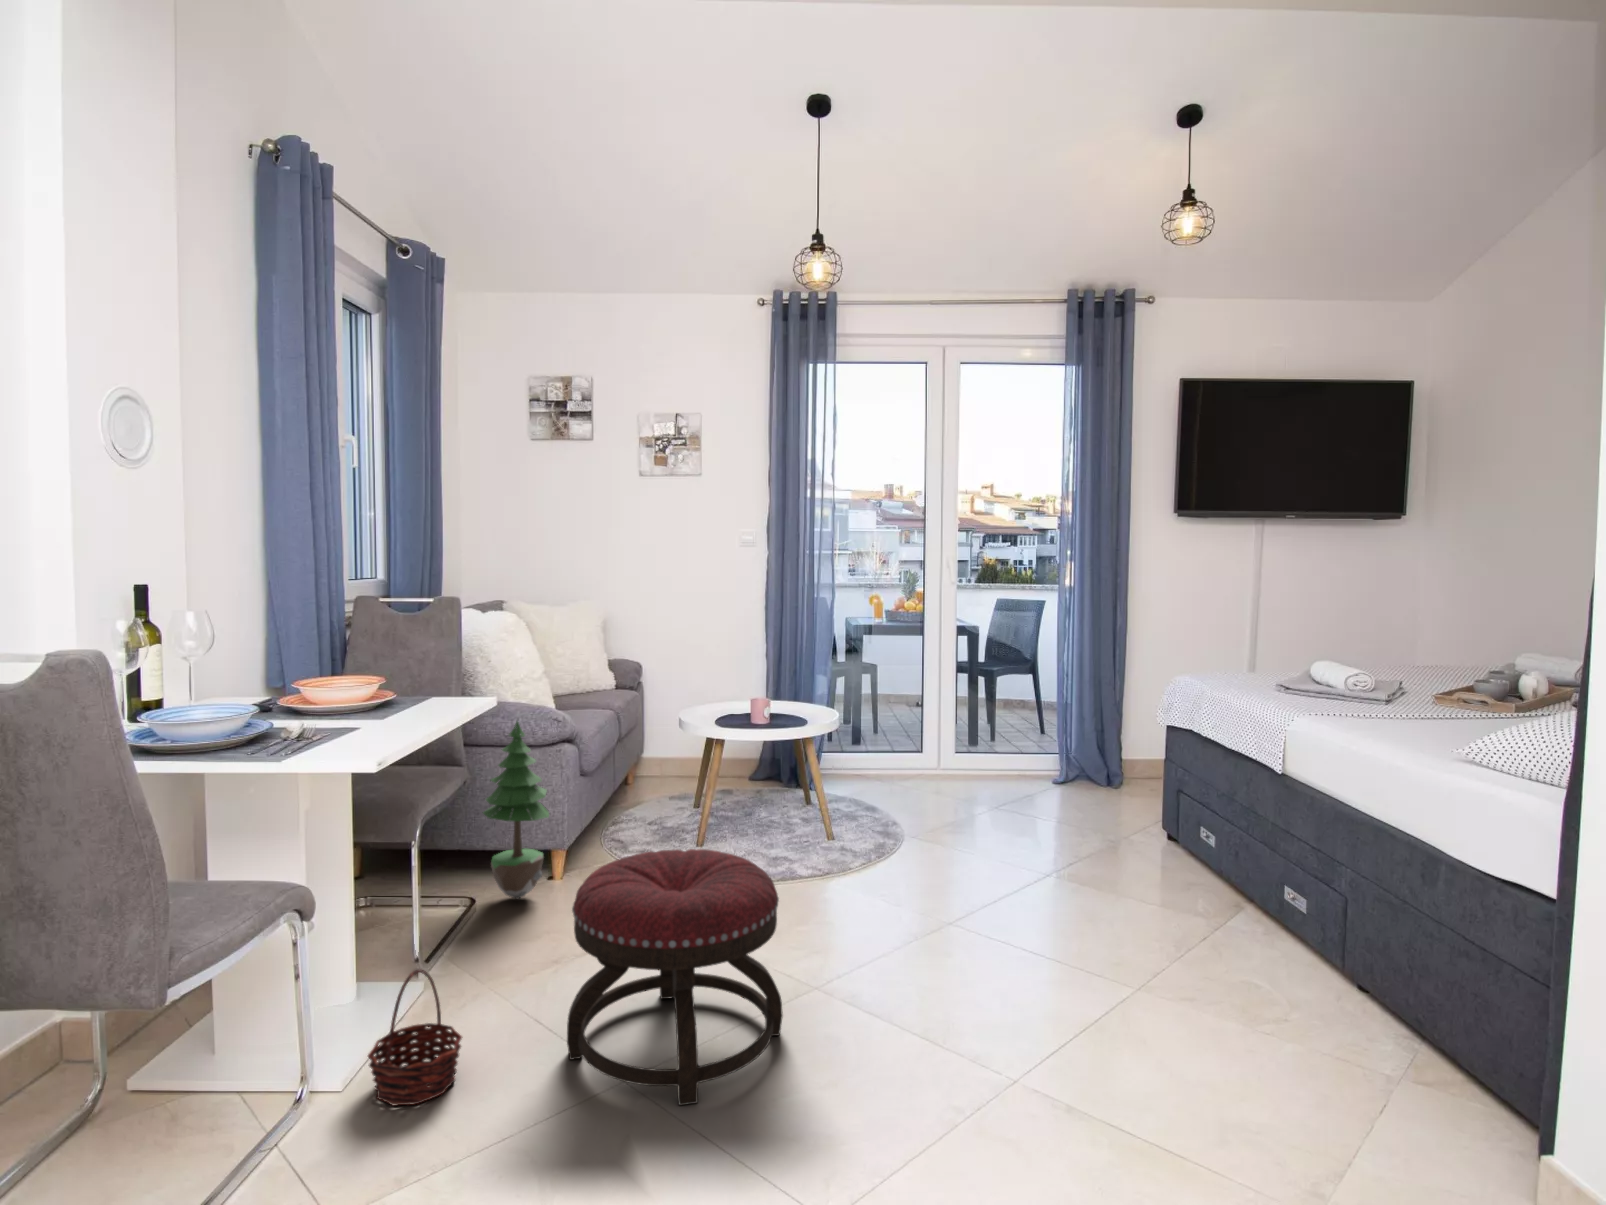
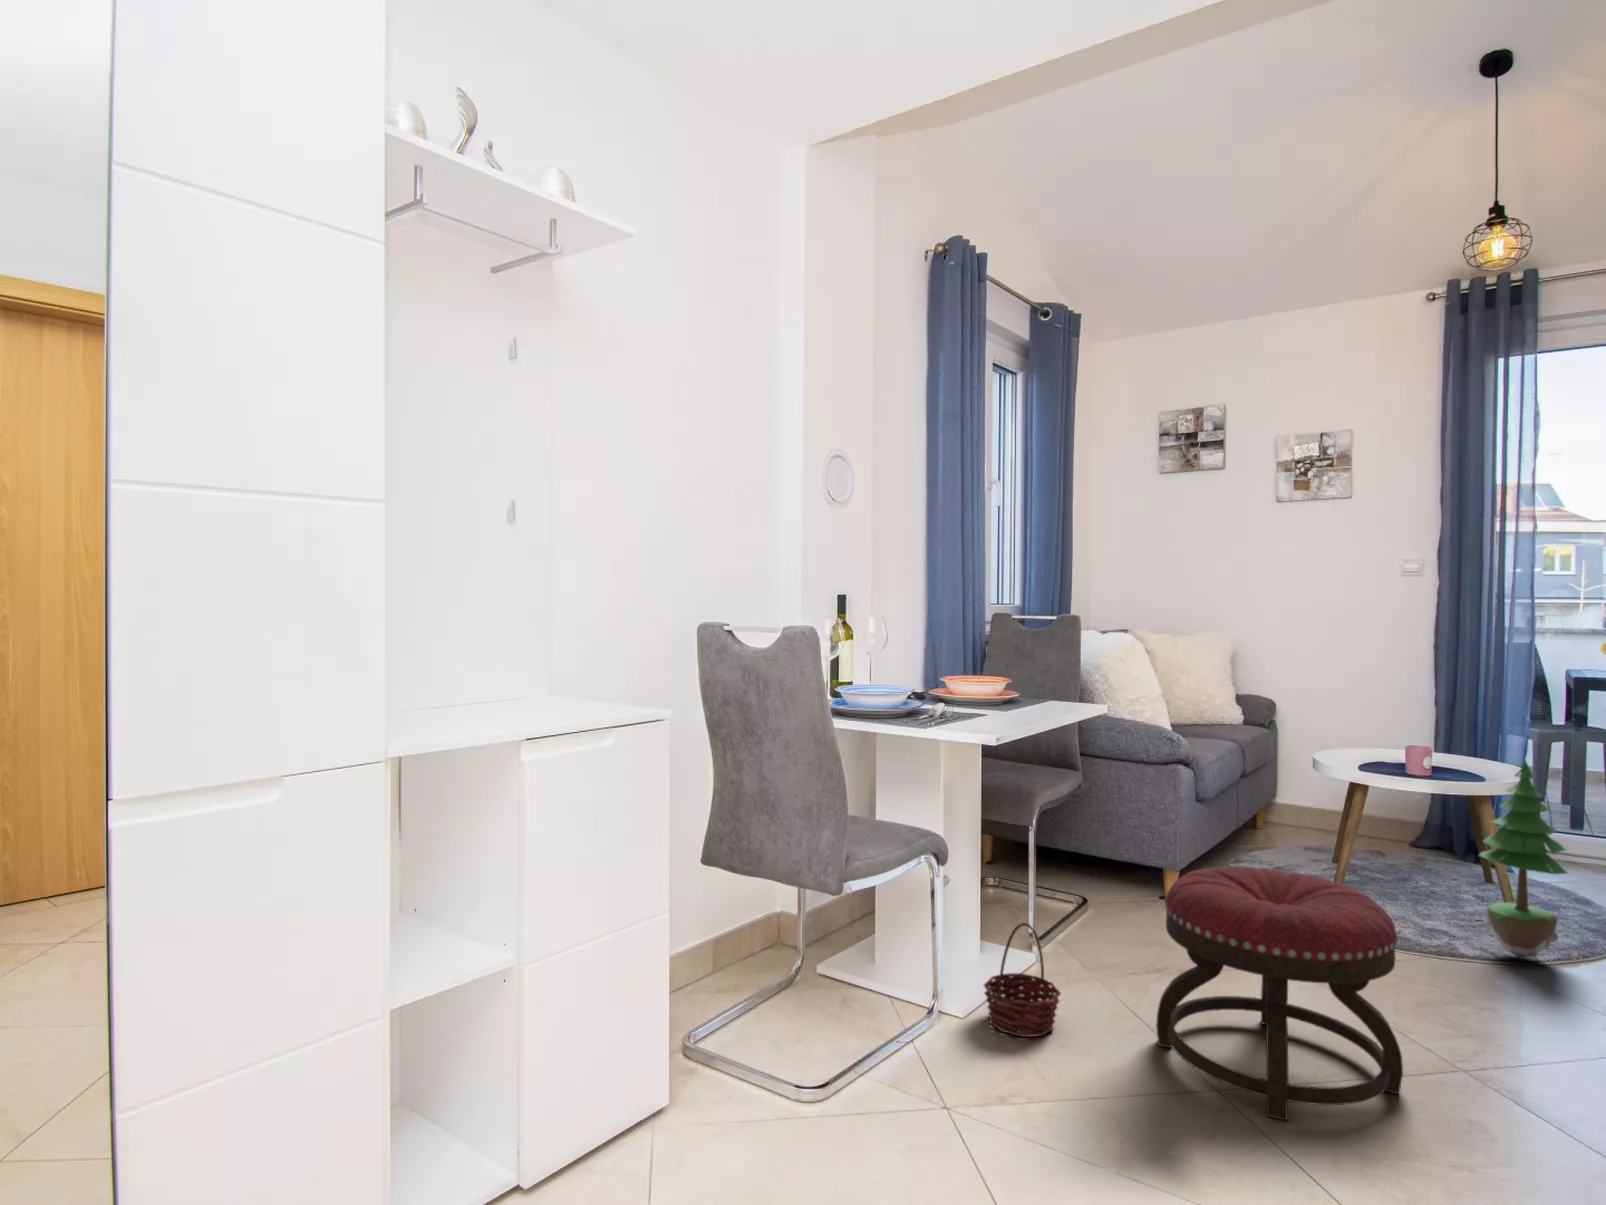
potted tree: present [483,721,549,899] -> present [1480,761,1567,959]

